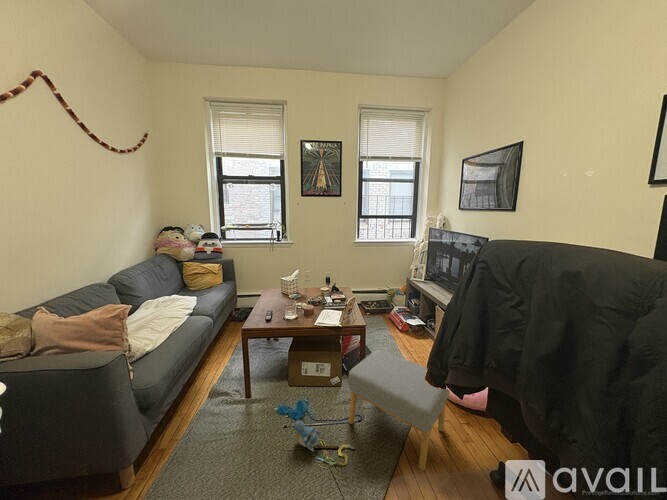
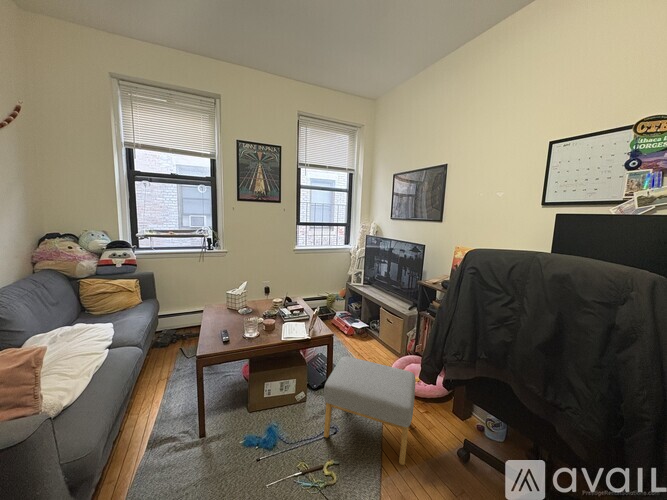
plush toy: present [294,421,322,451] -> none [272,449,305,478]

